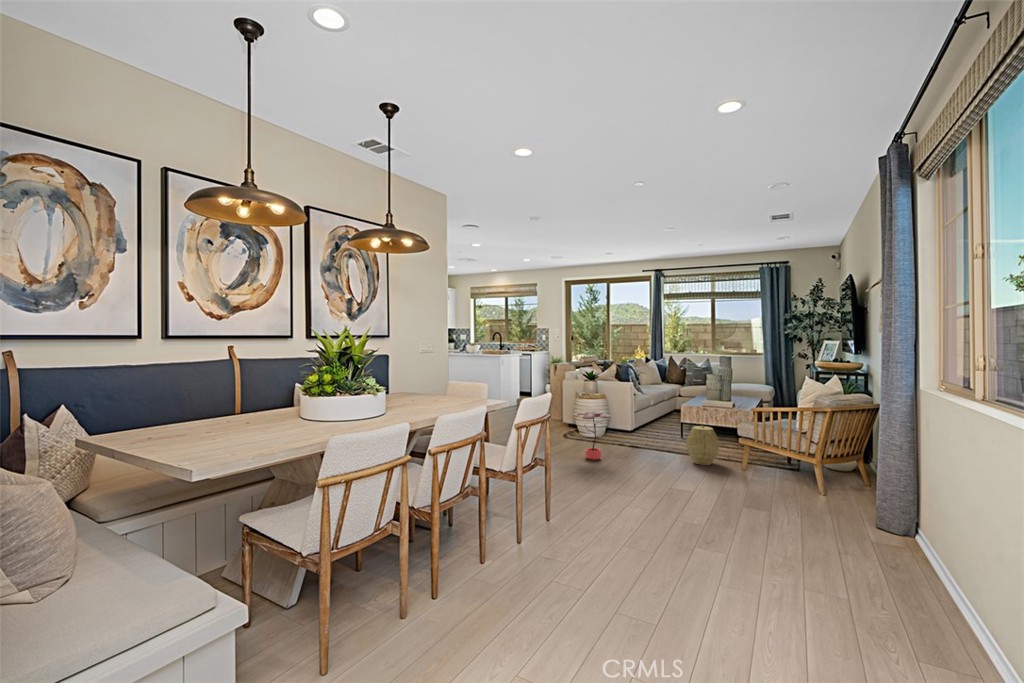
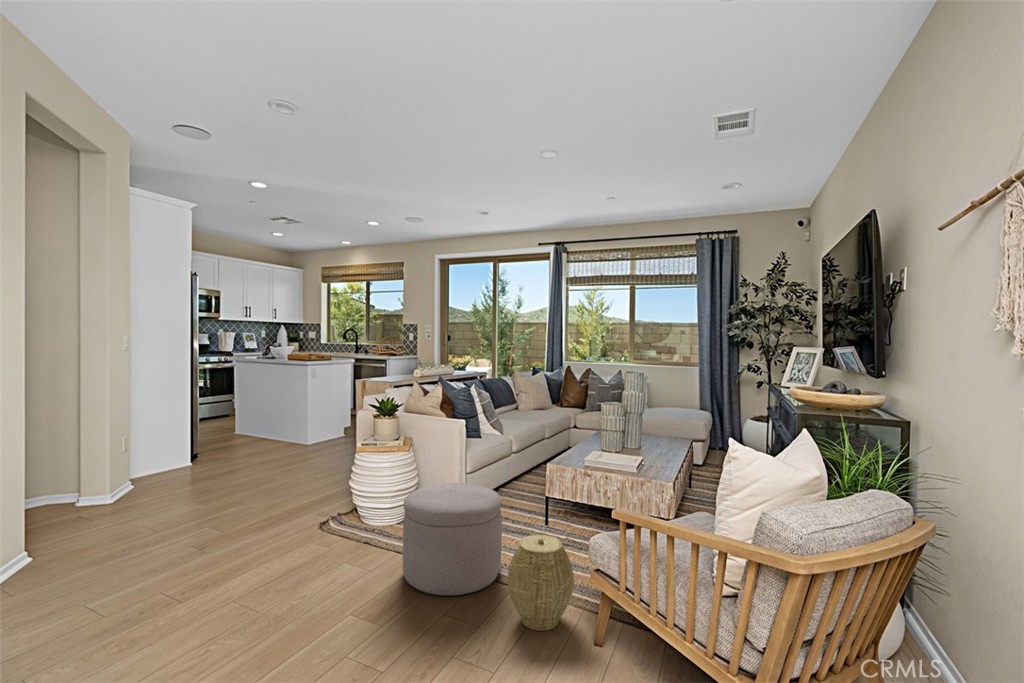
ottoman: none [624,410,674,456] -> present [403,483,502,596]
potted plant: present [577,411,611,460] -> none [273,502,347,615]

